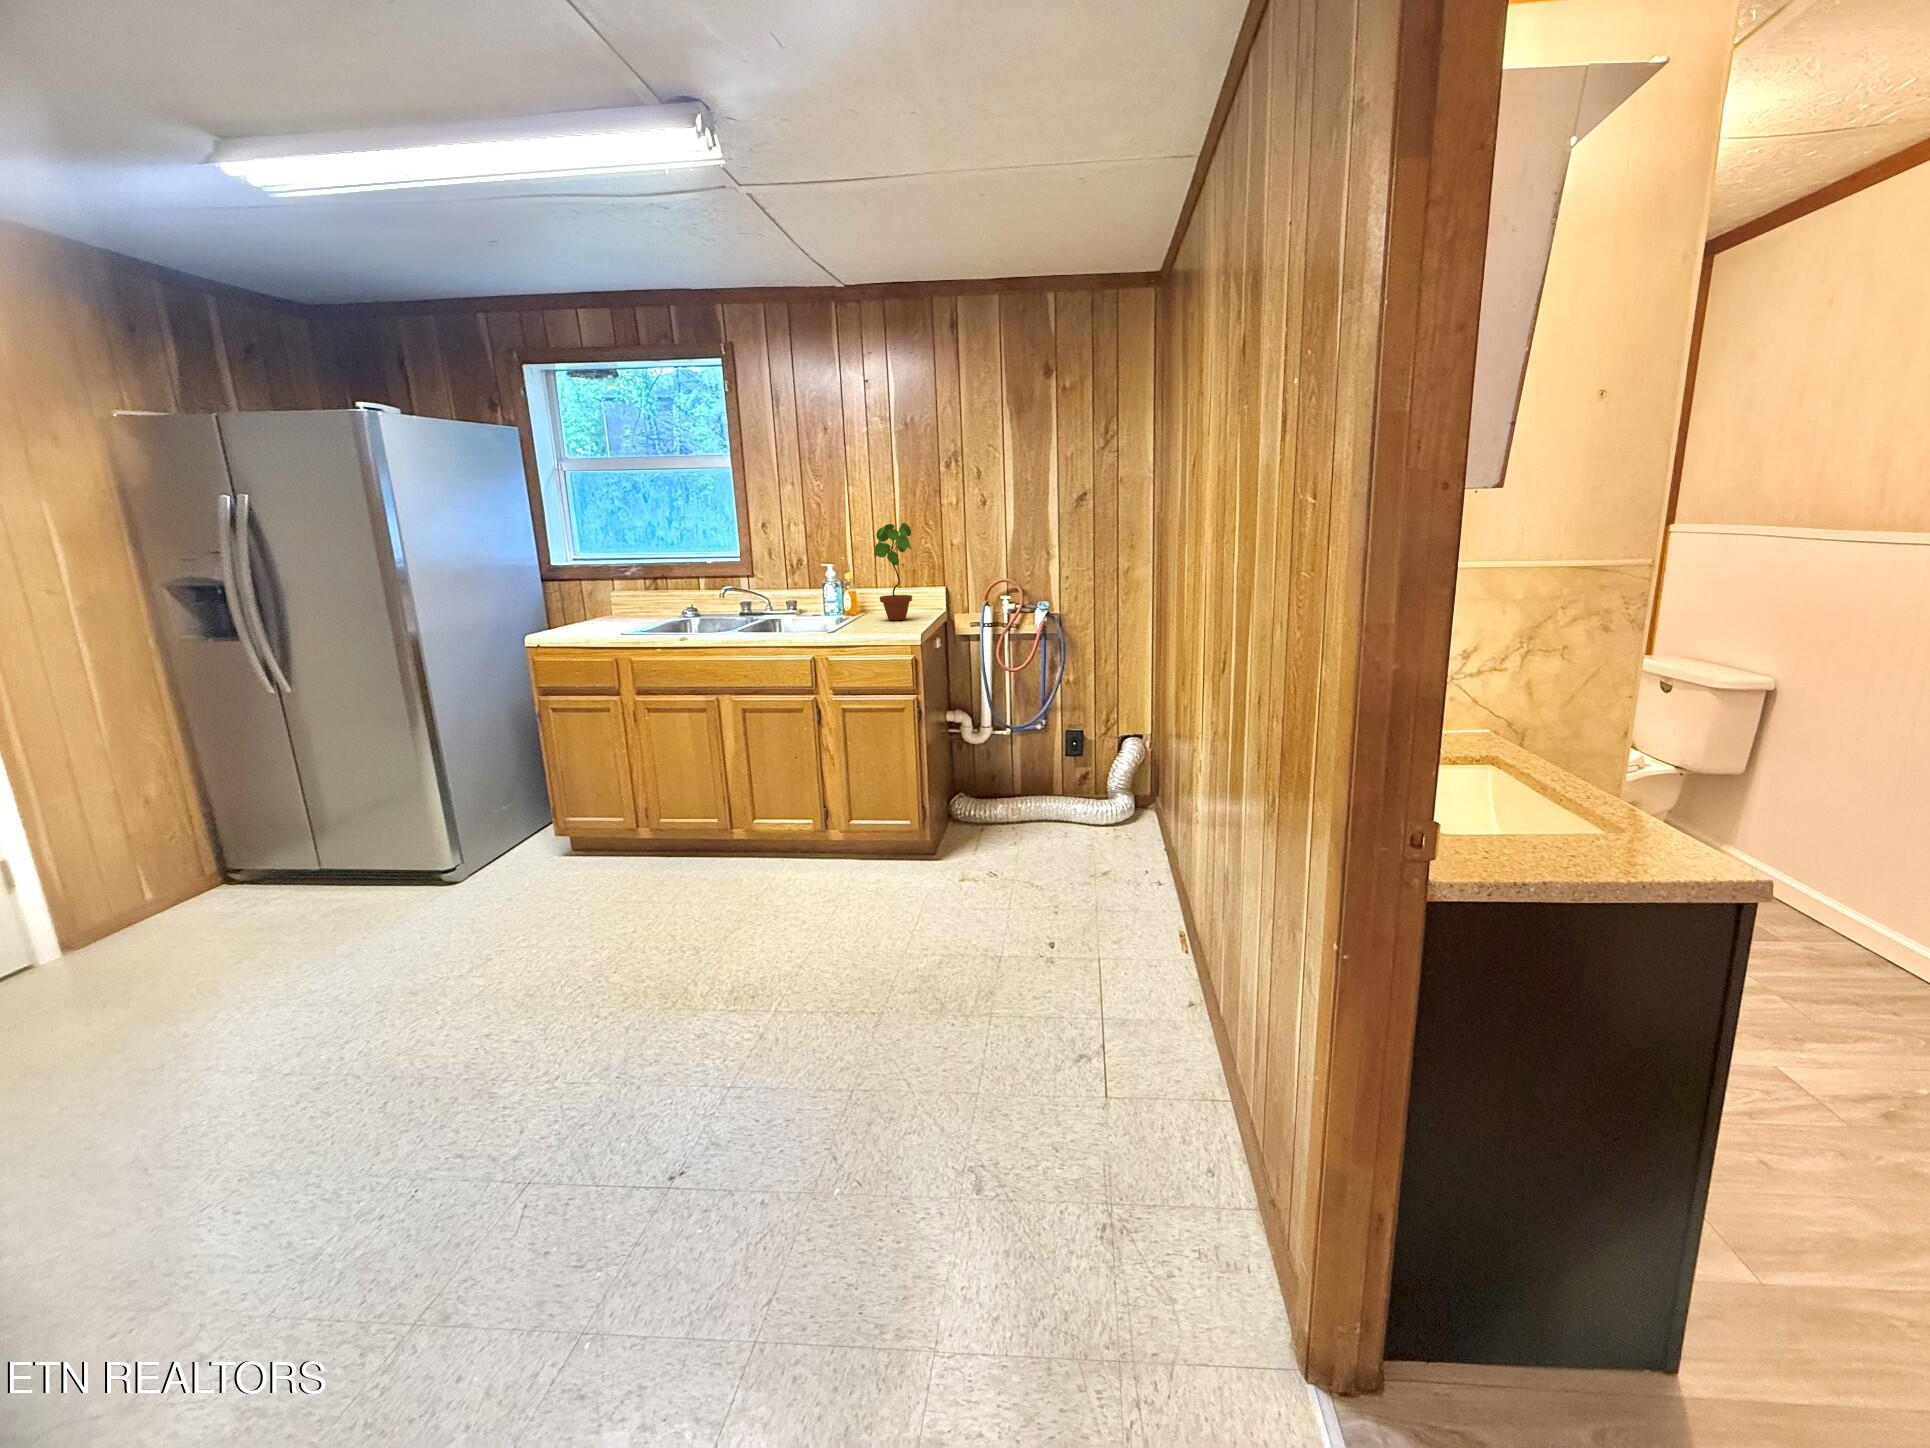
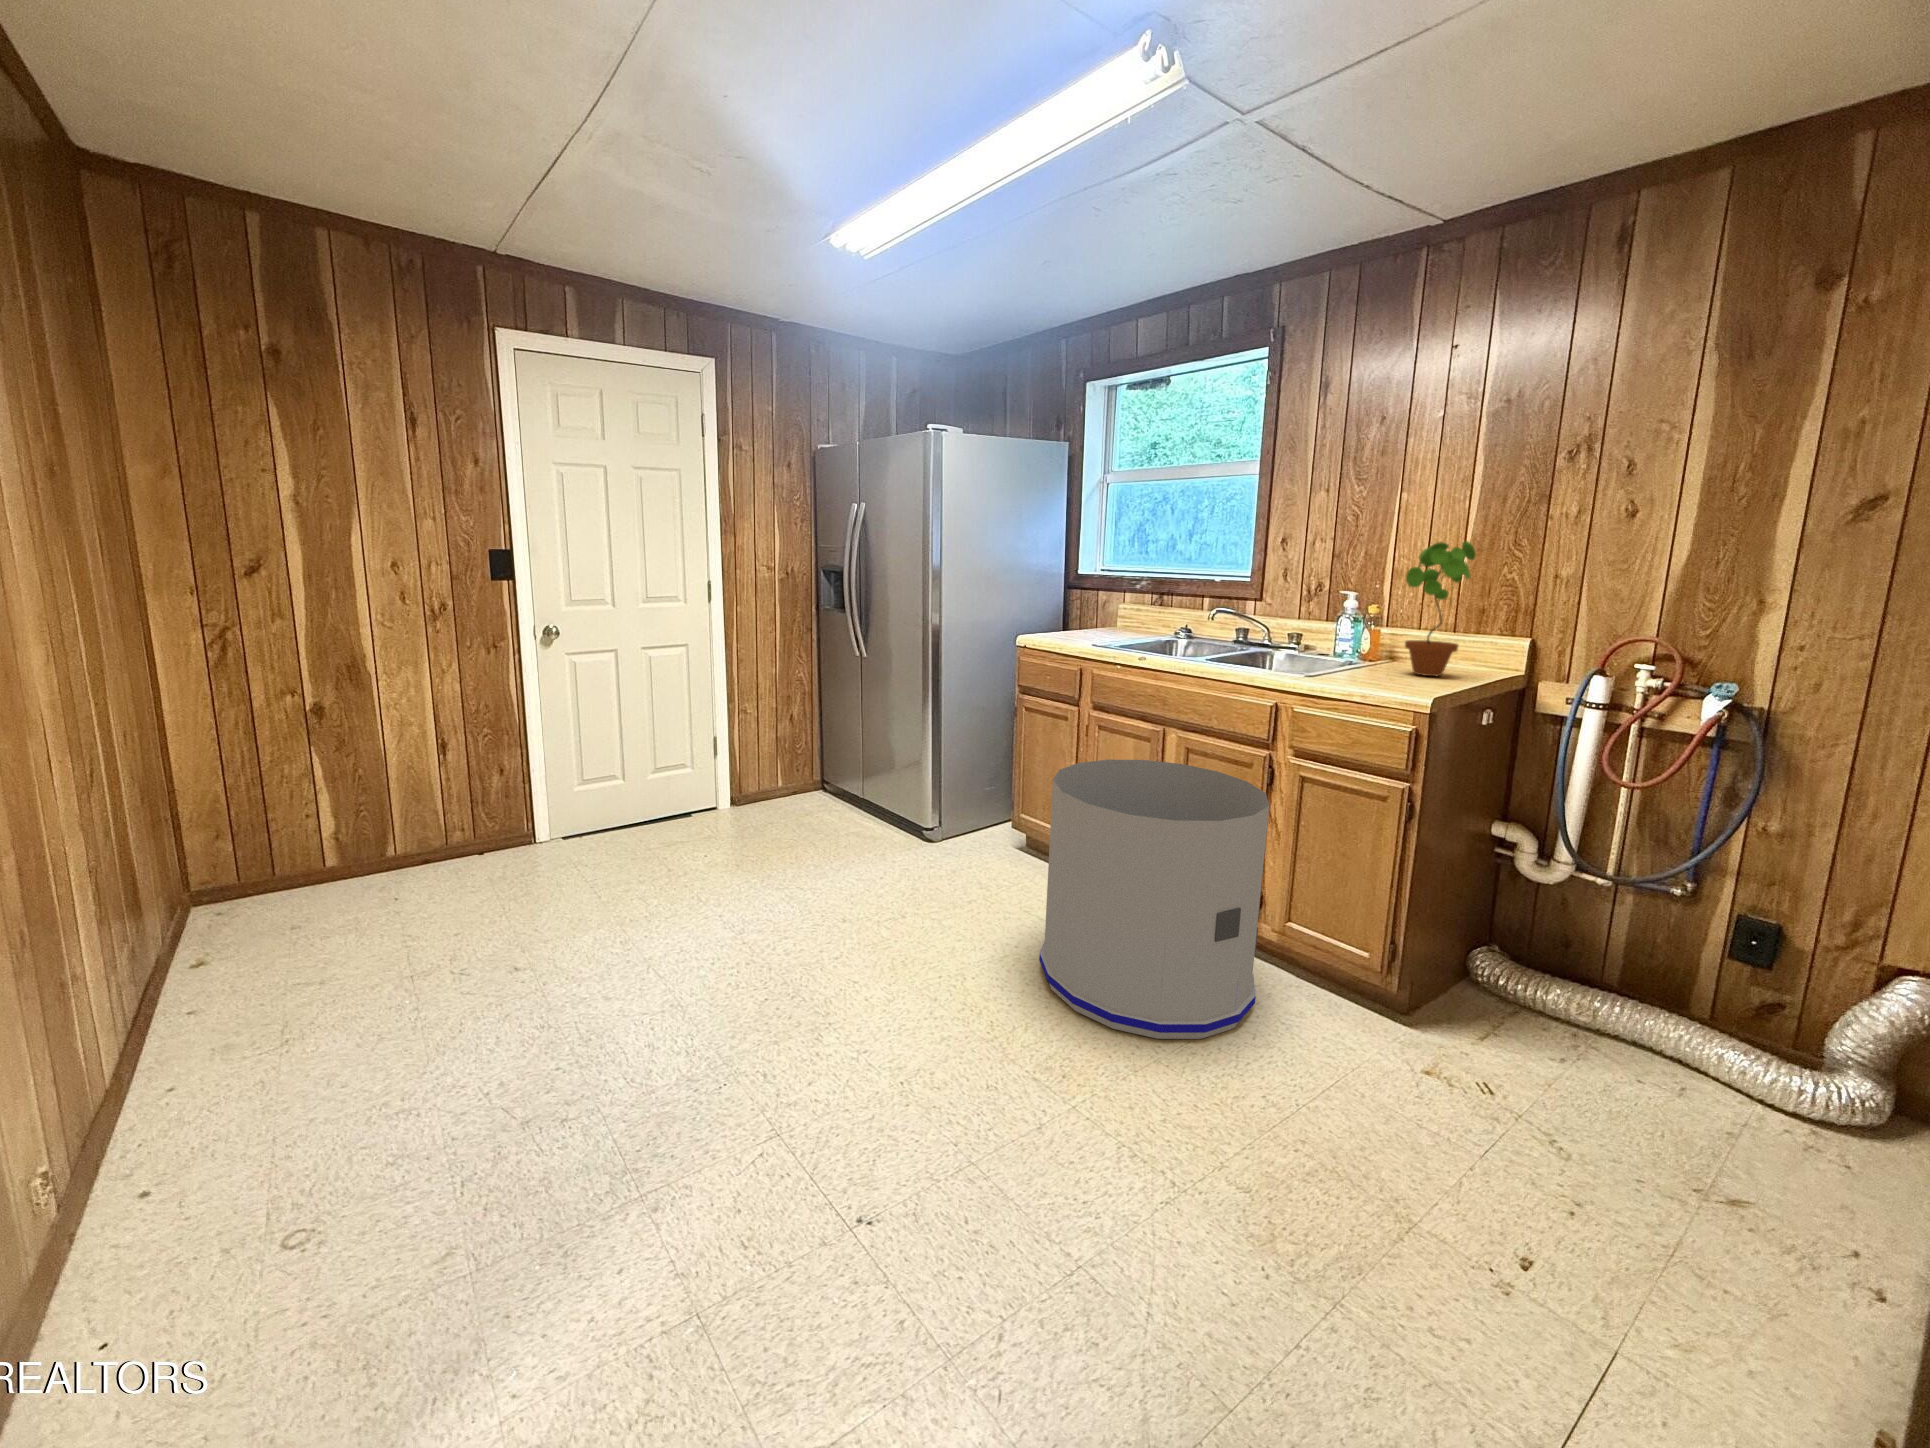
trash can: none [650,721,852,955] -> present [1039,759,1269,1039]

